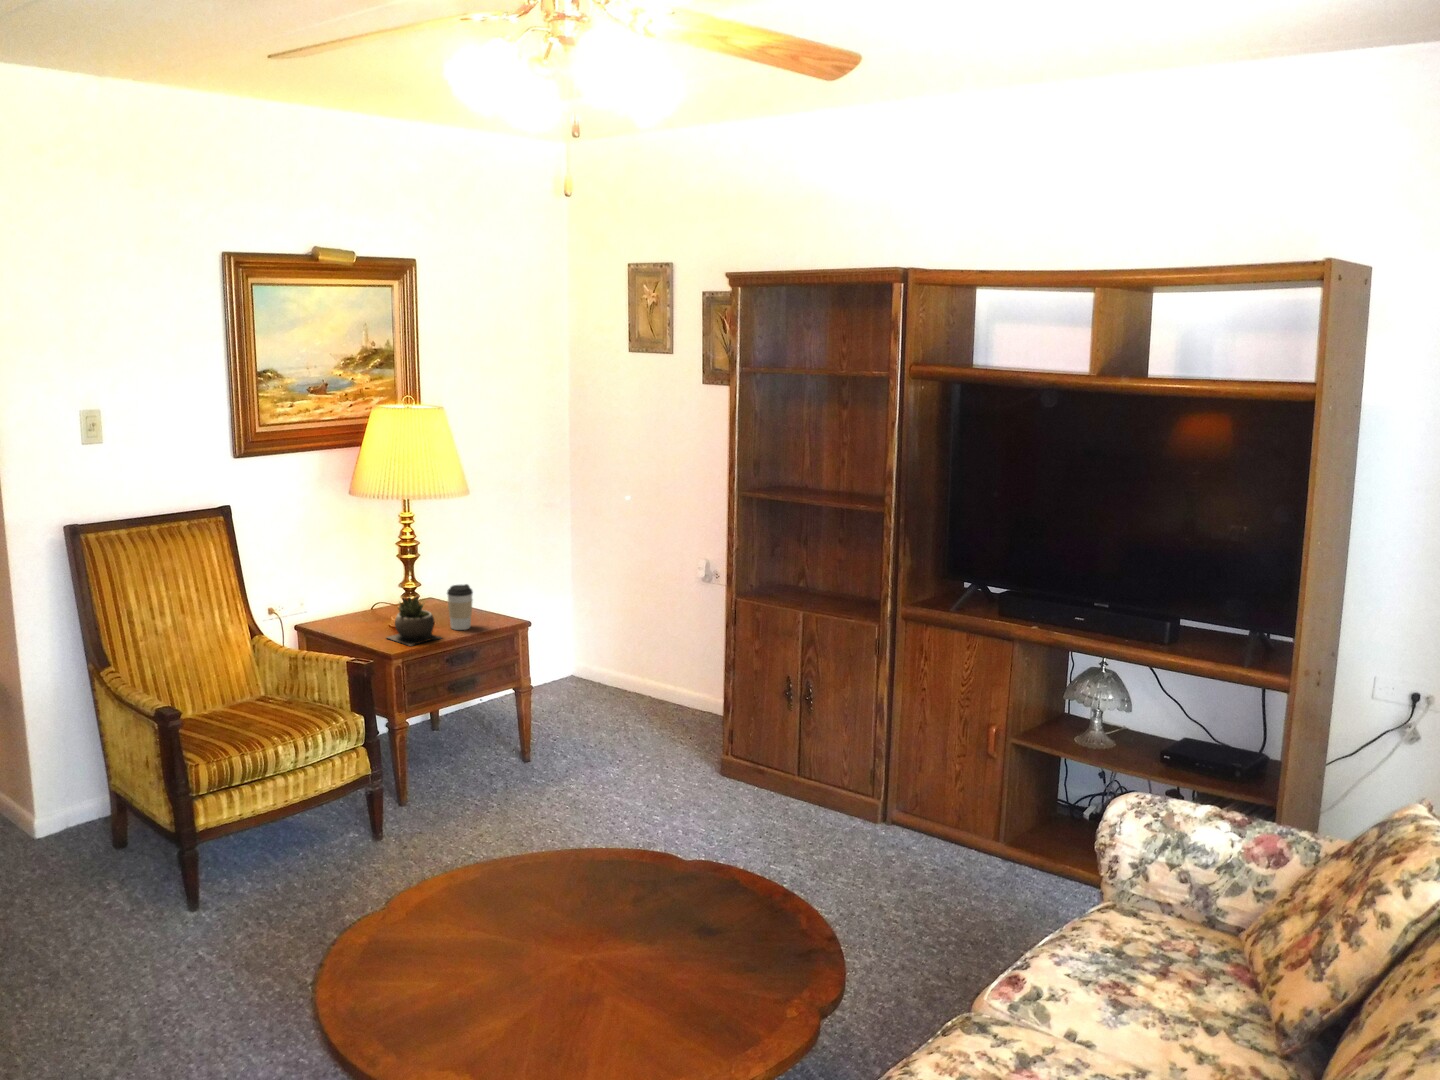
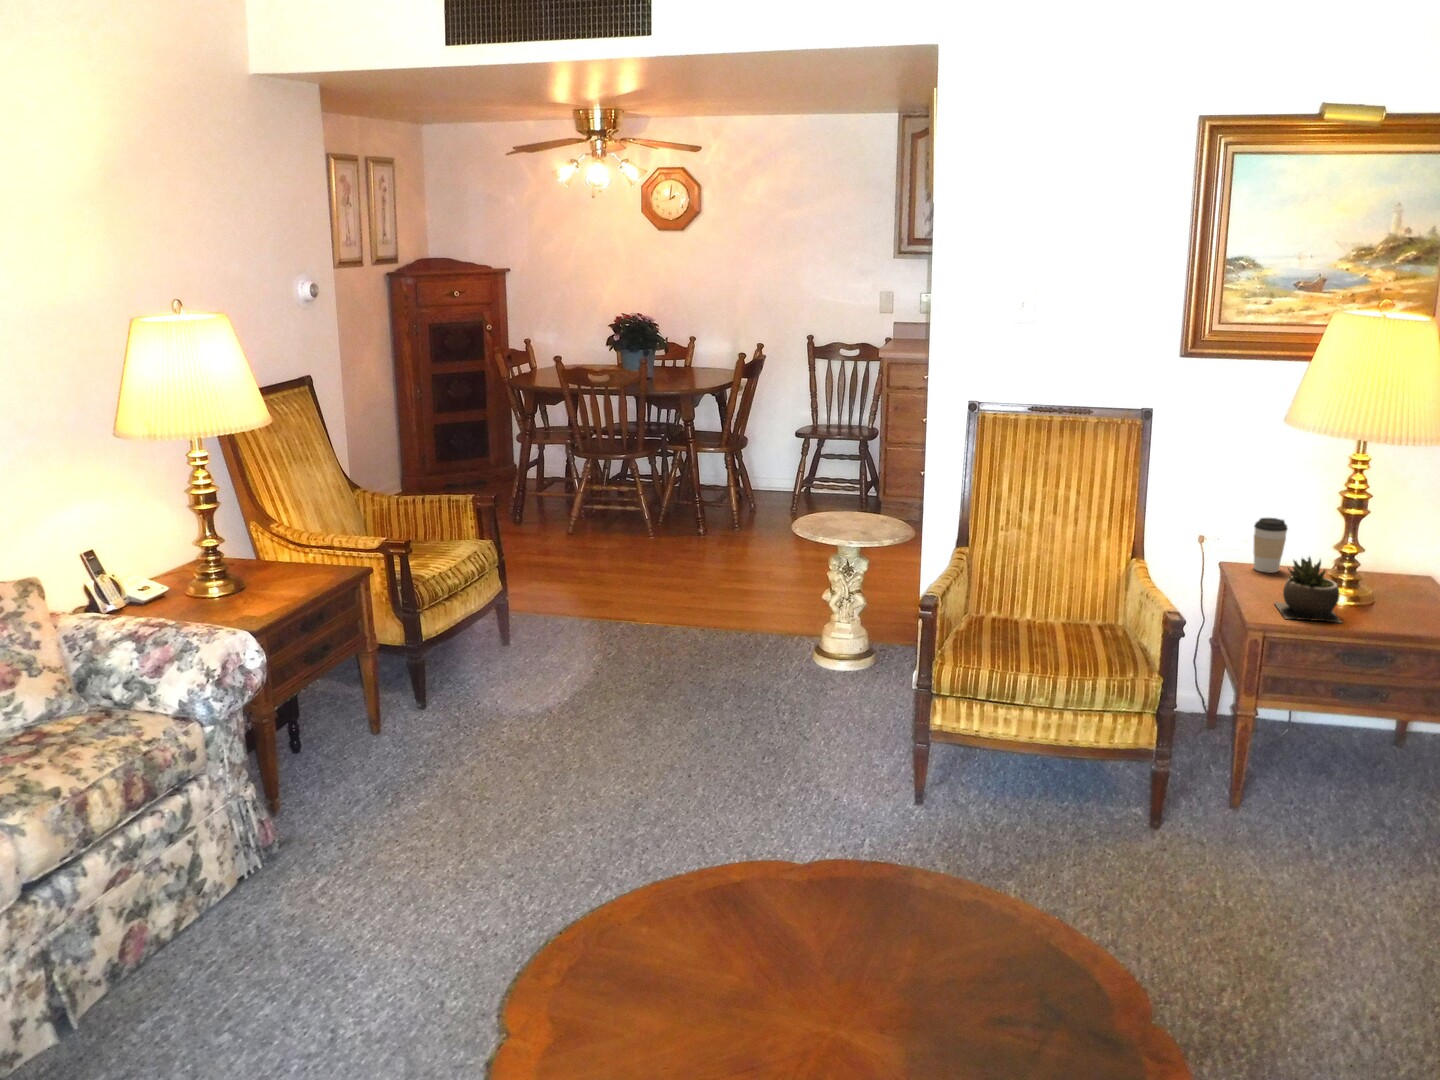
coffee cup: present [447,584,473,630] -> present [1254,518,1288,573]

